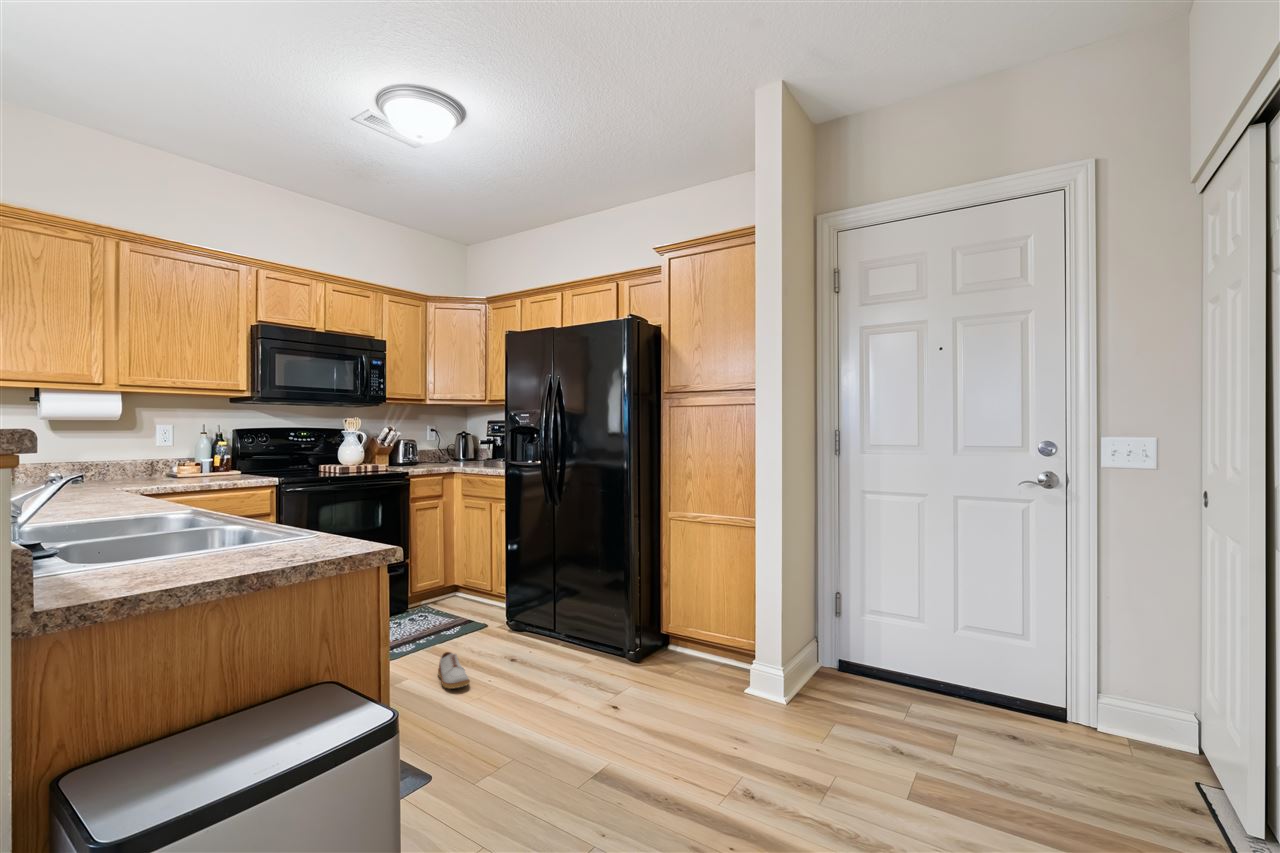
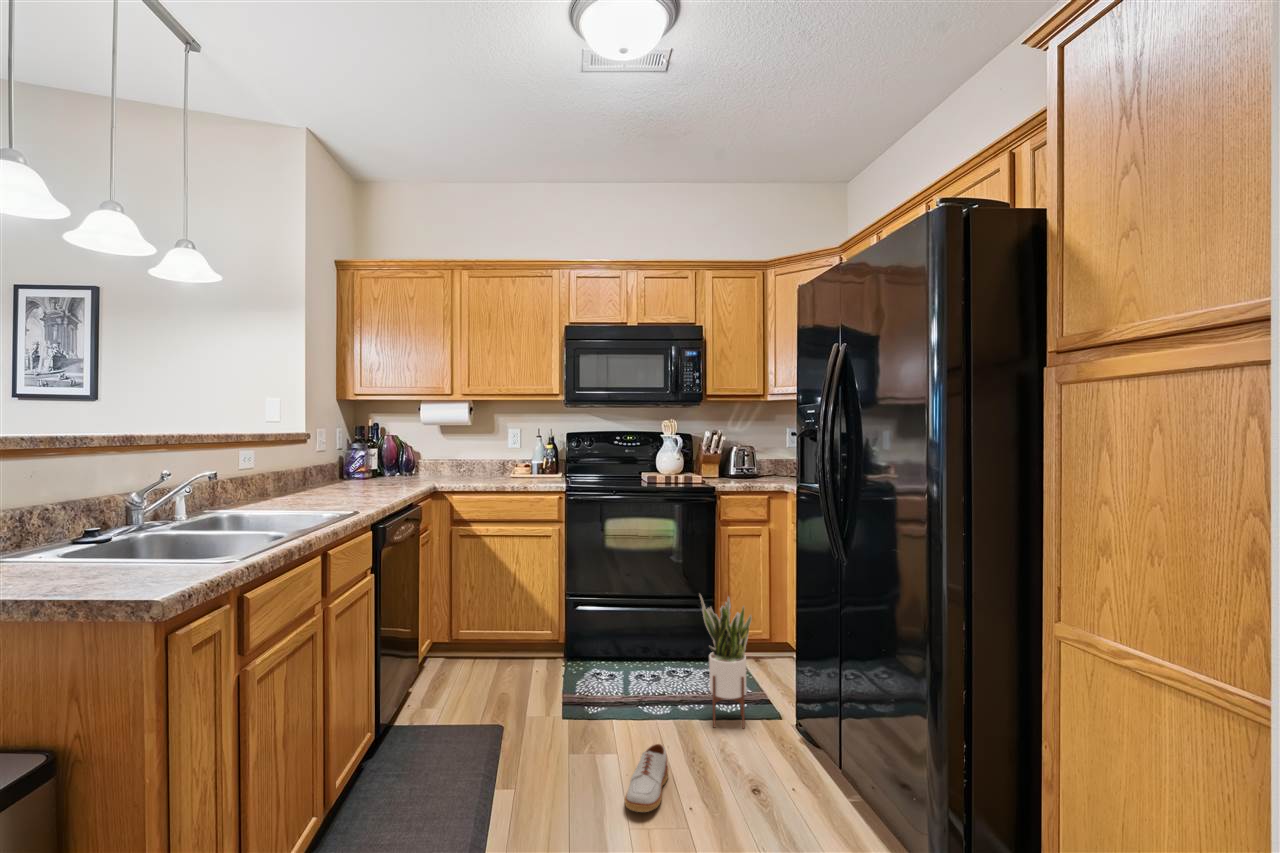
potted plant: none [437,550,477,643] -> present [700,595,752,728]

